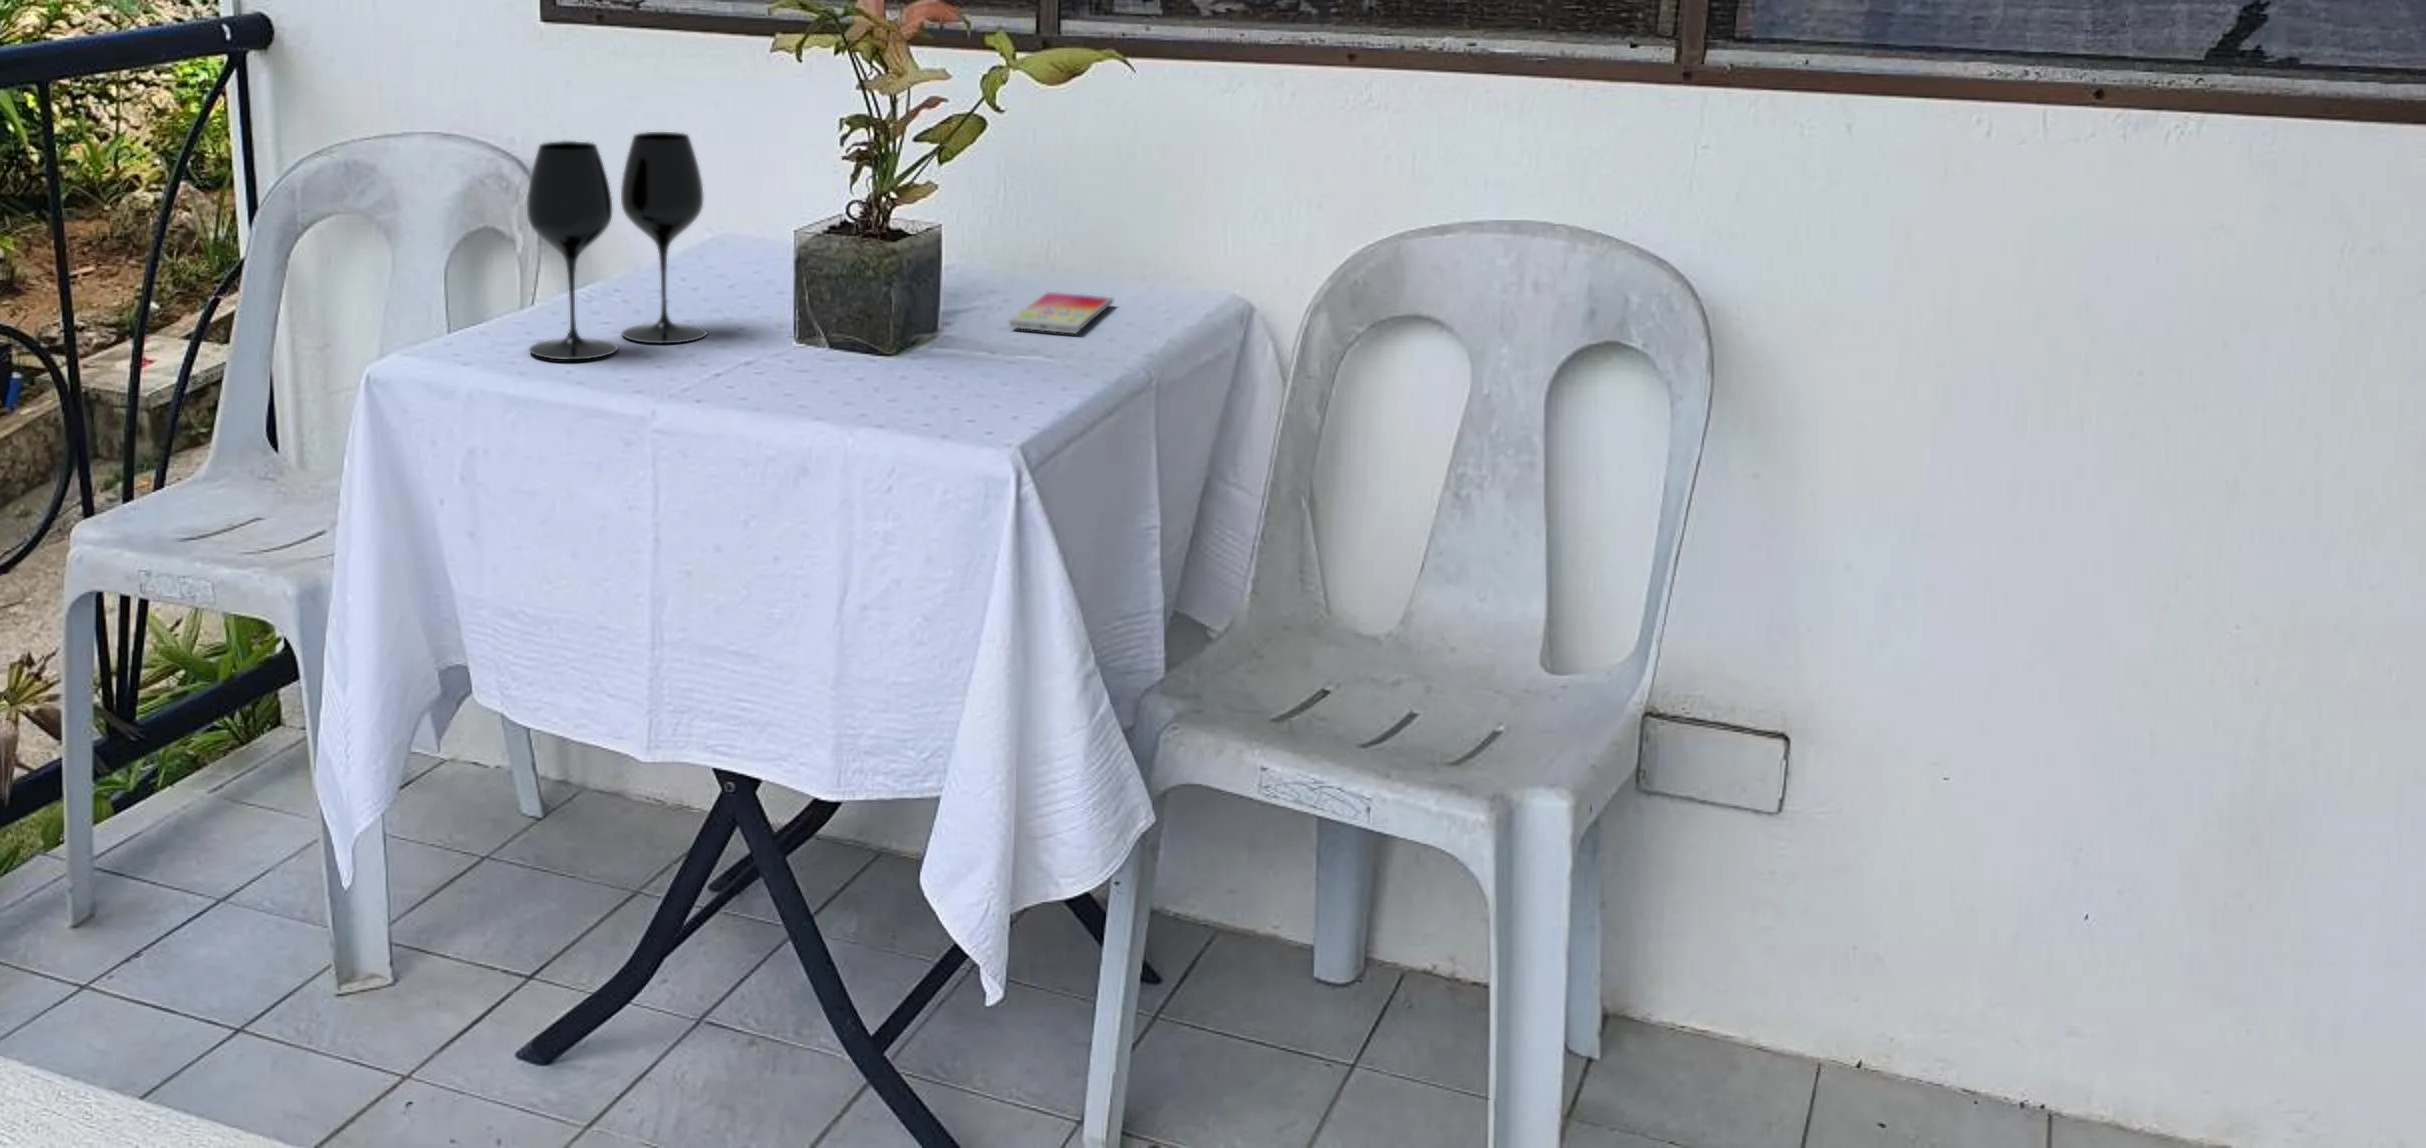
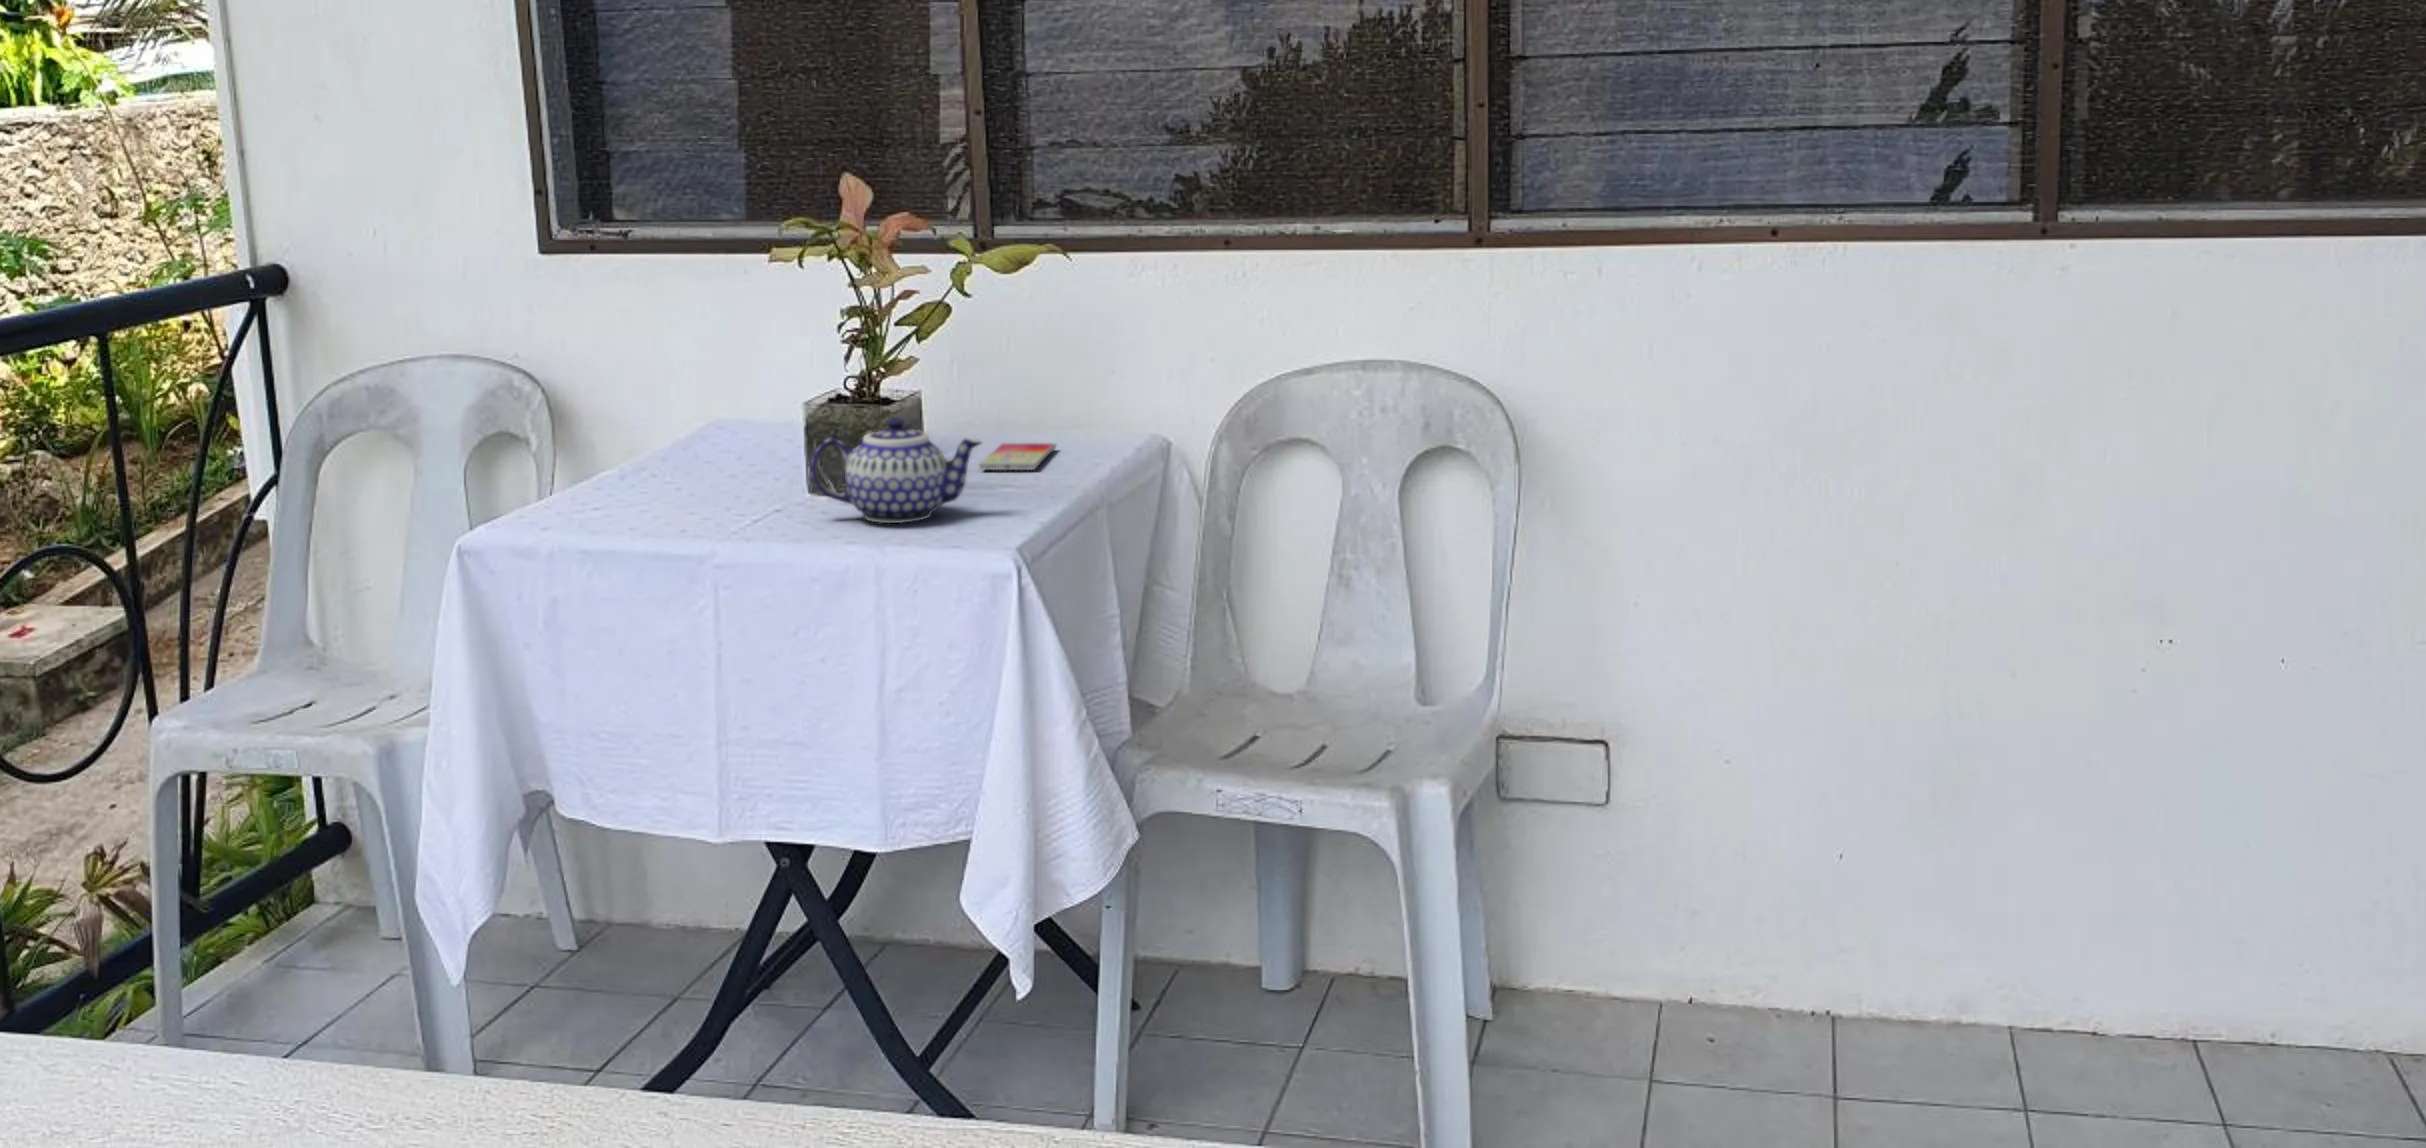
wine glass: present [527,132,708,360] -> none [589,330,735,517]
teapot: none [780,265,996,400] -> present [811,417,981,523]

